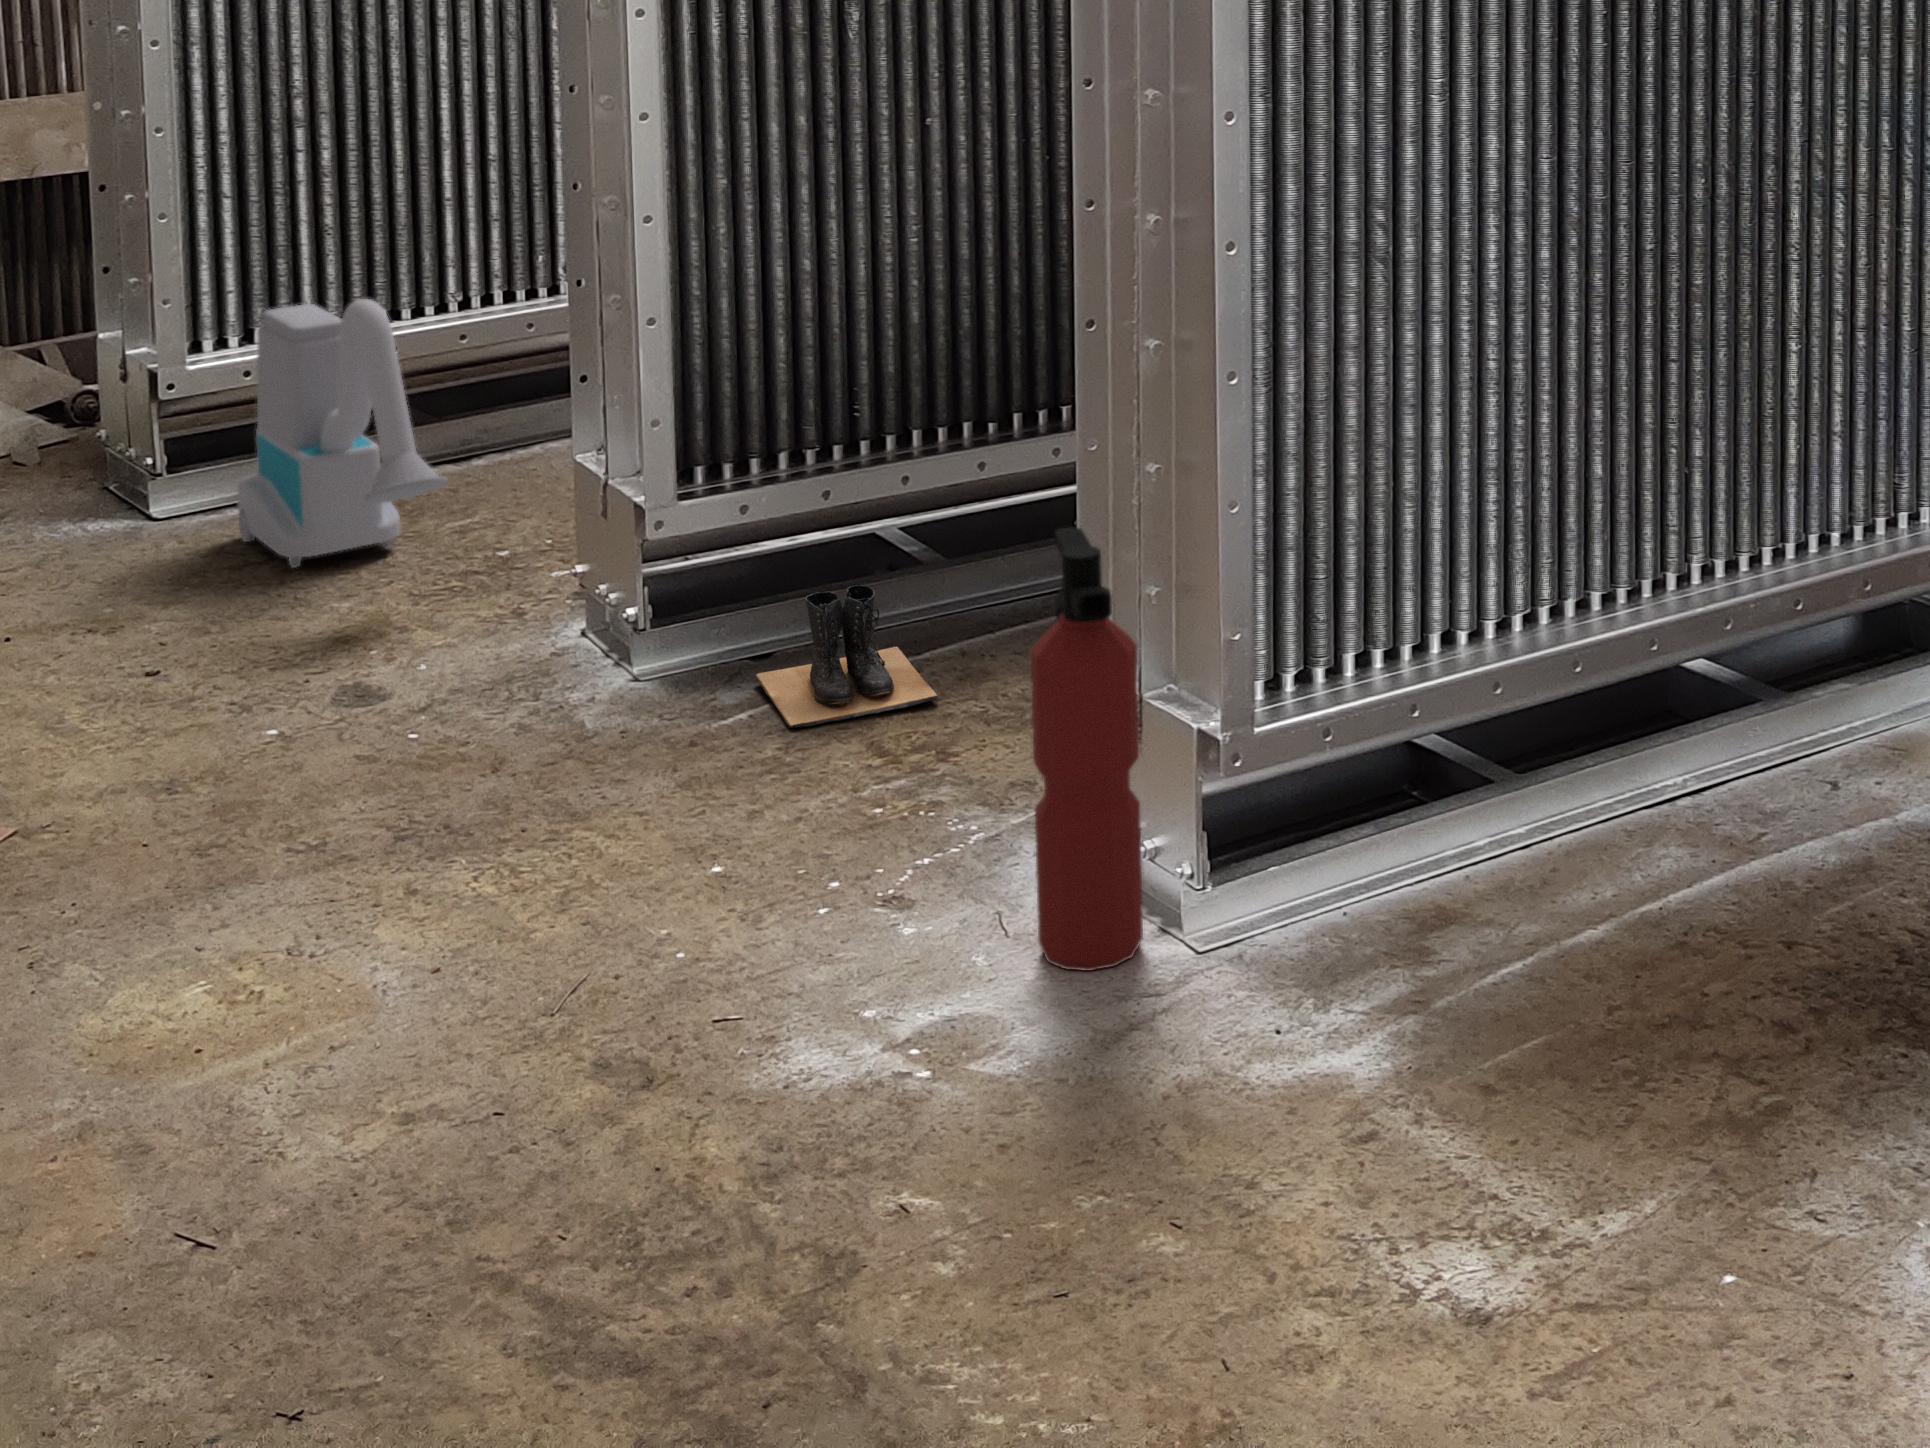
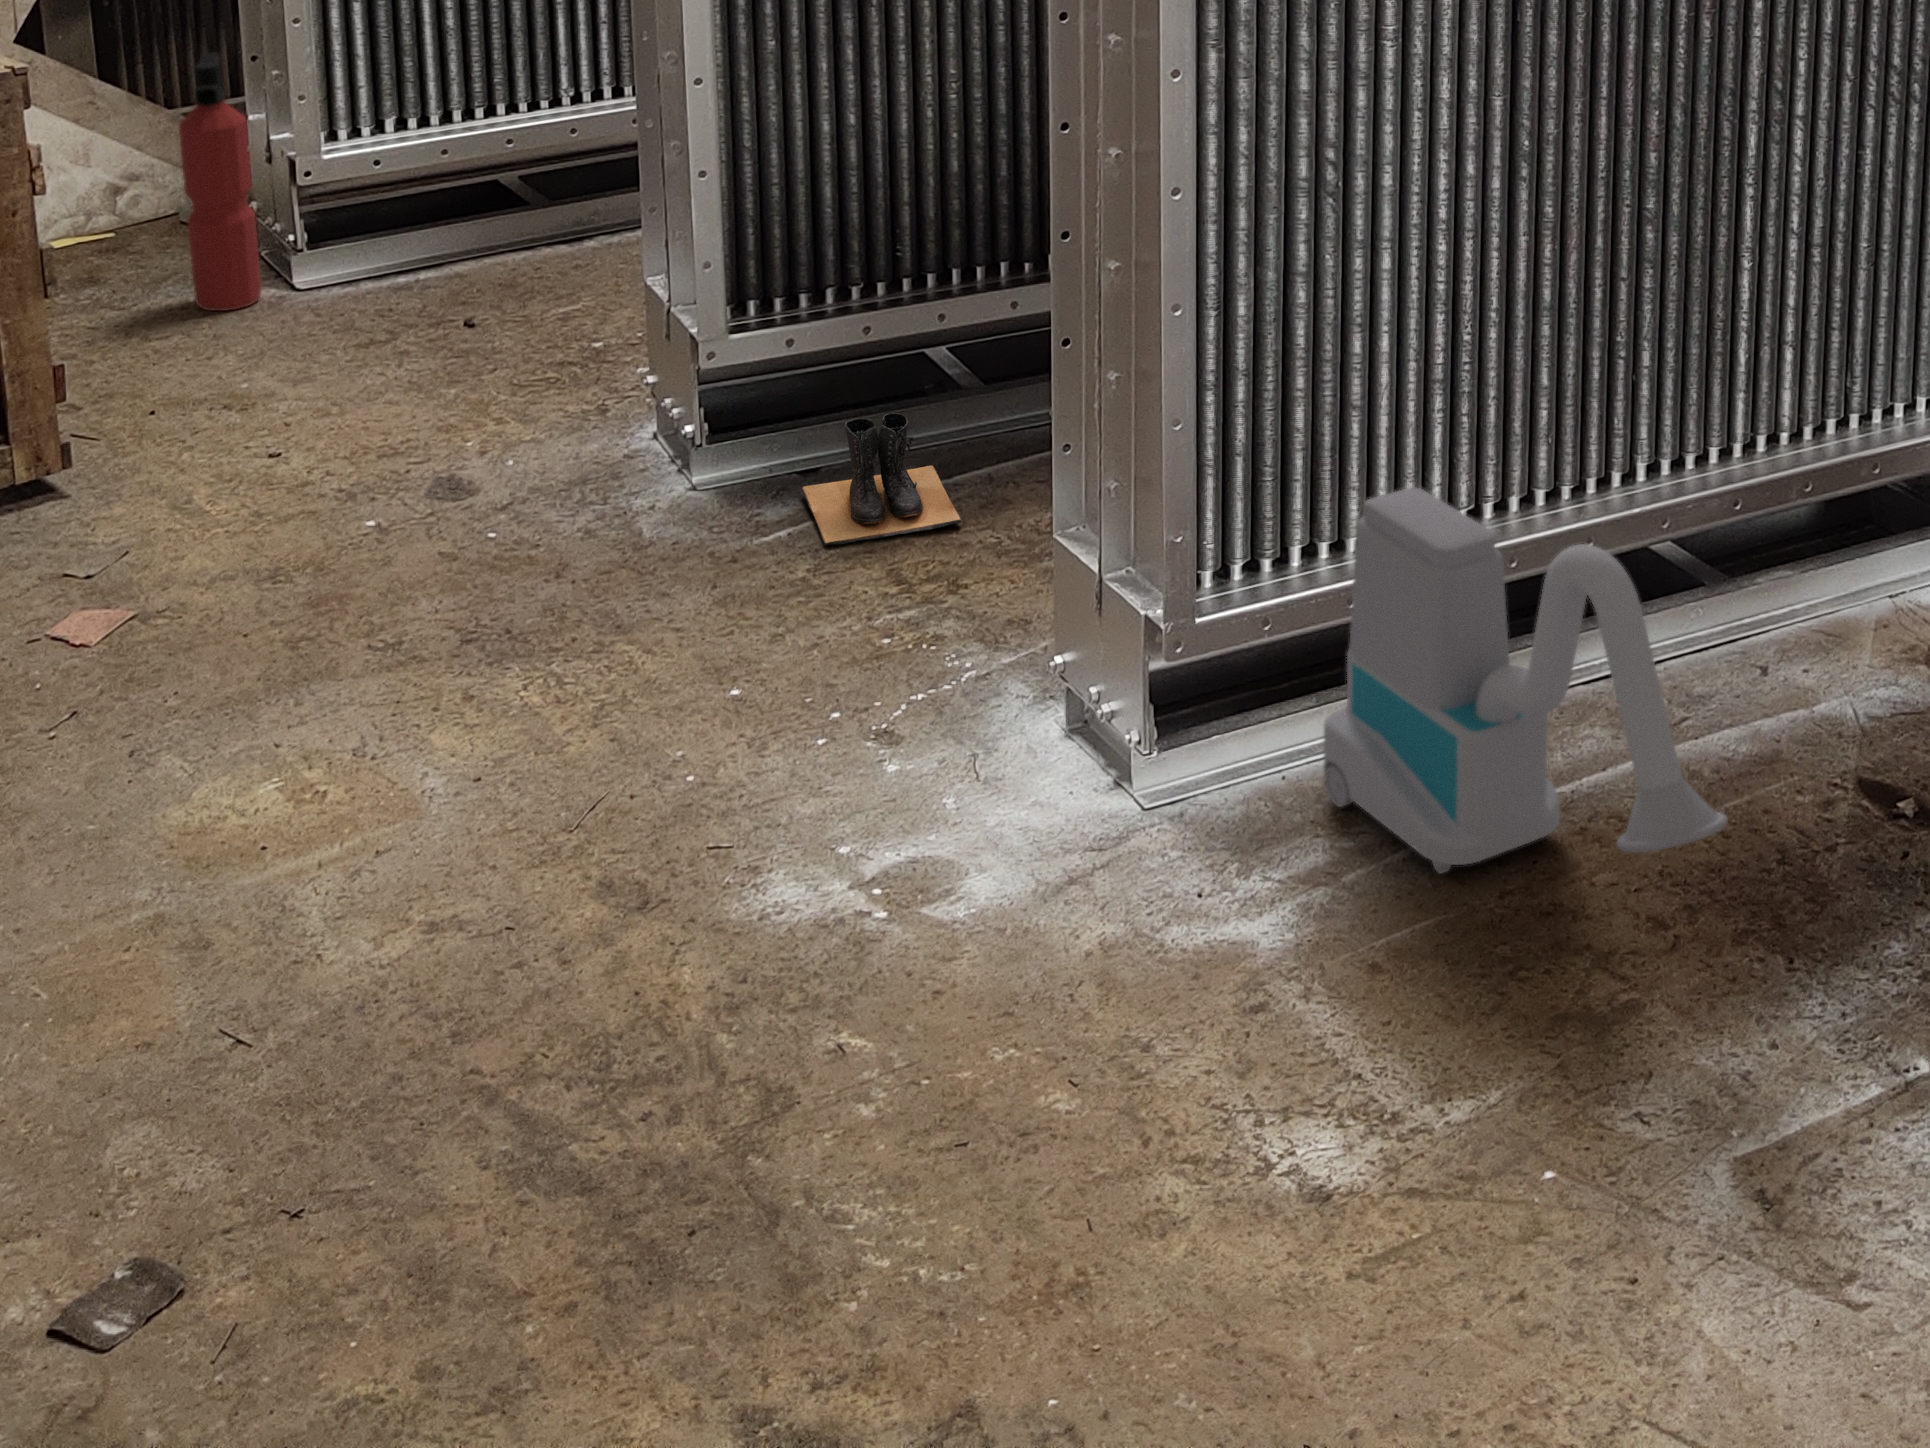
vacuum cleaner: present [237,299,448,568] -> present [1324,487,1728,873]
fire extinguisher: present [1031,528,1143,971] -> present [179,52,261,311]

